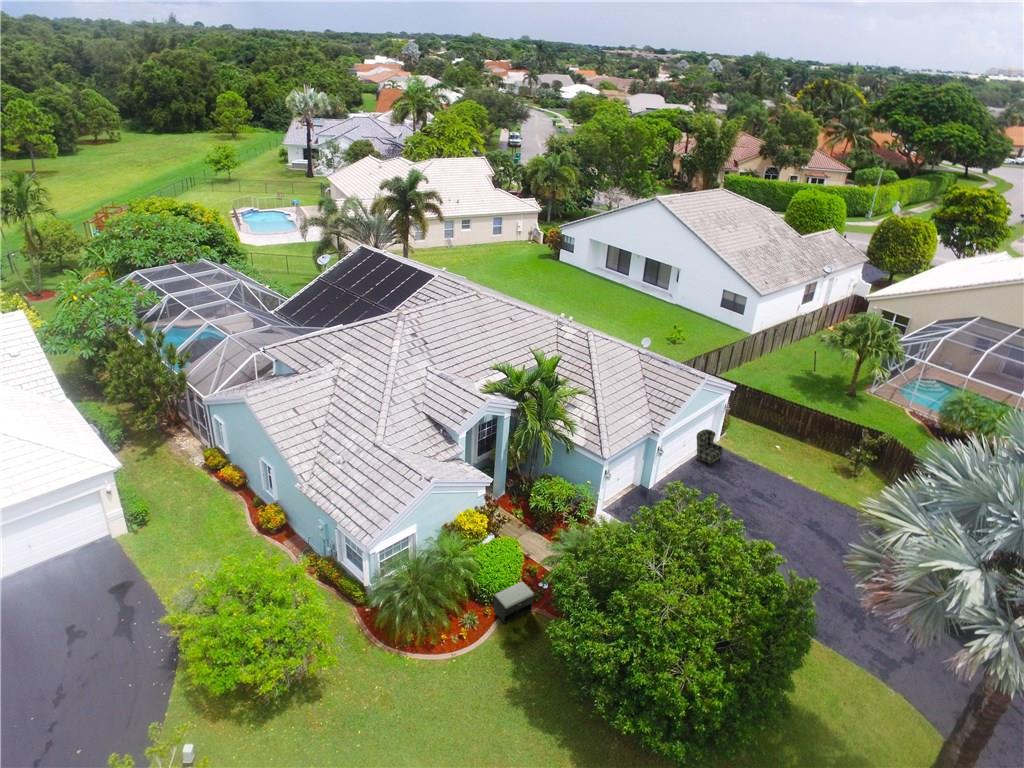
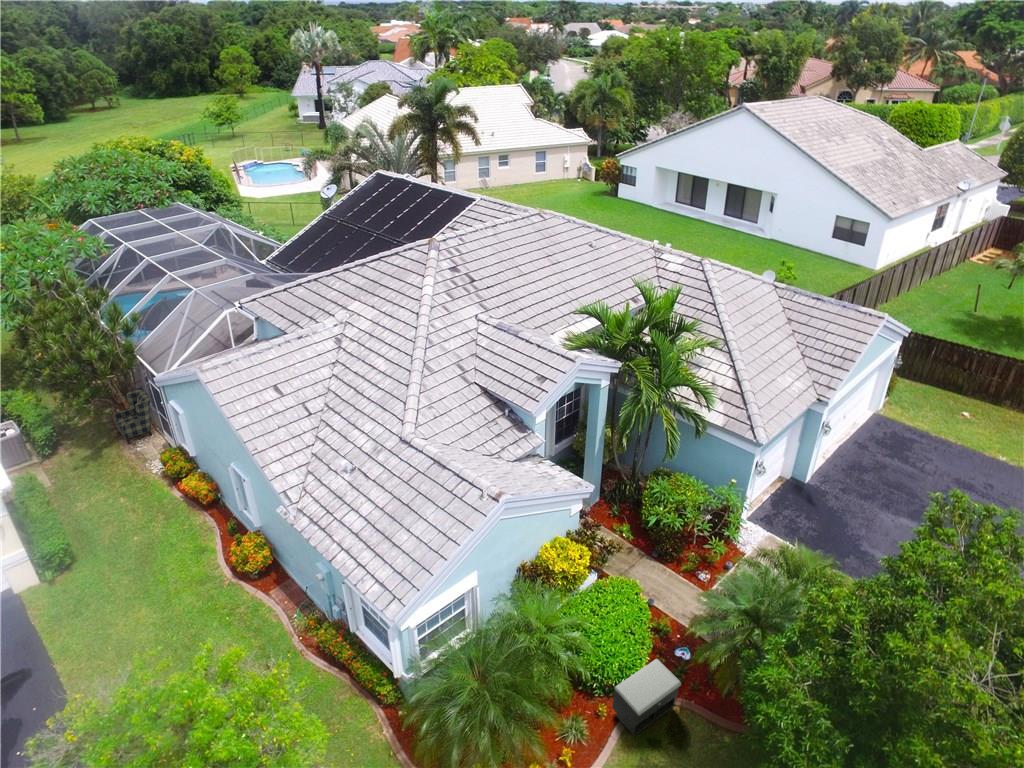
chair: present [696,429,723,467] -> present [114,390,152,444]

